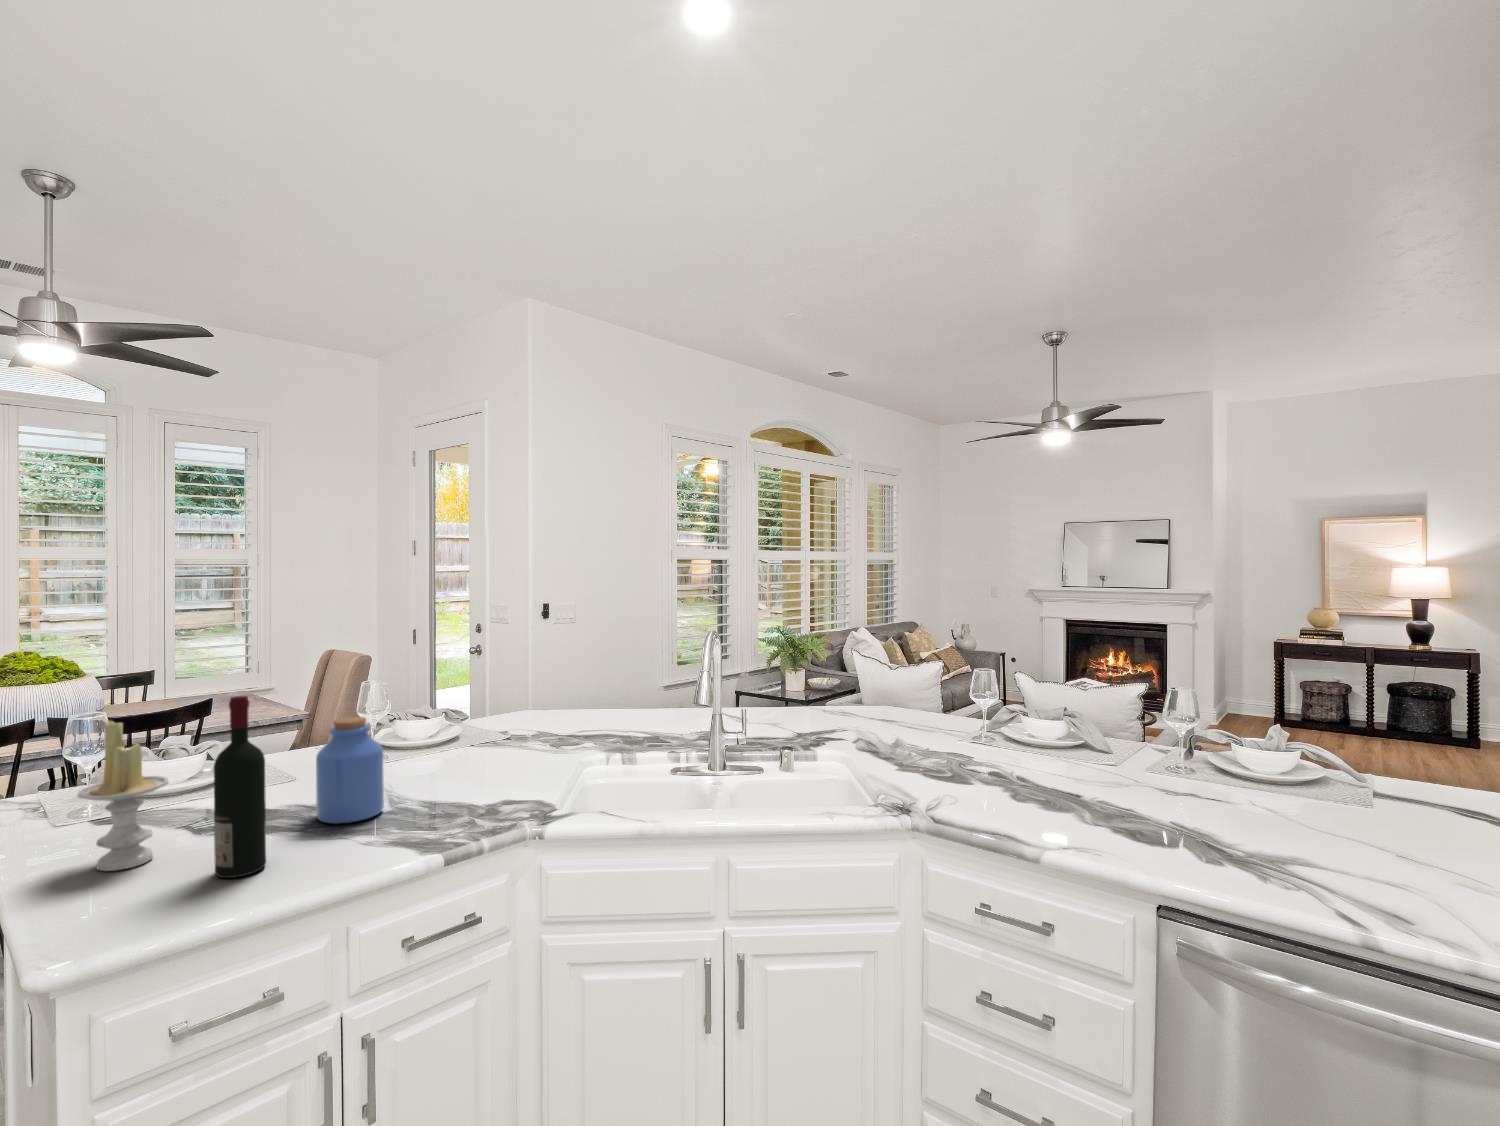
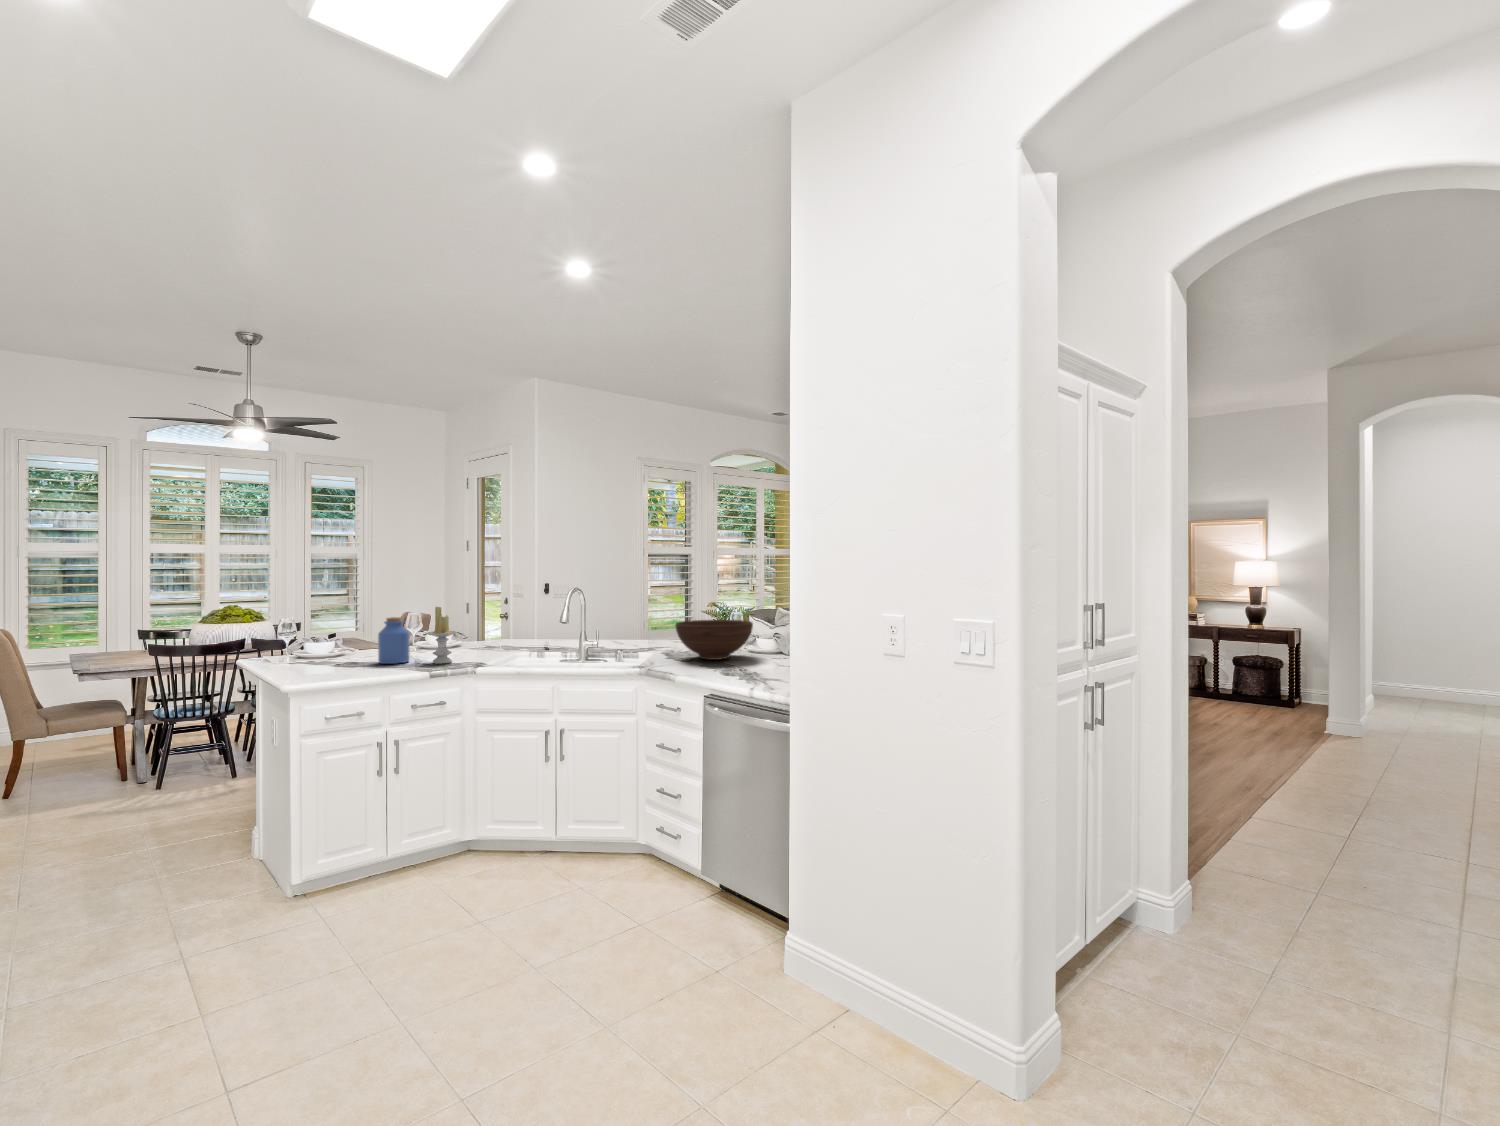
wine bottle: present [214,696,266,878] -> none [333,598,354,673]
fruit bowl: none [921,701,1080,791] -> present [675,620,753,660]
candle: present [77,721,168,871] -> present [427,607,457,664]

